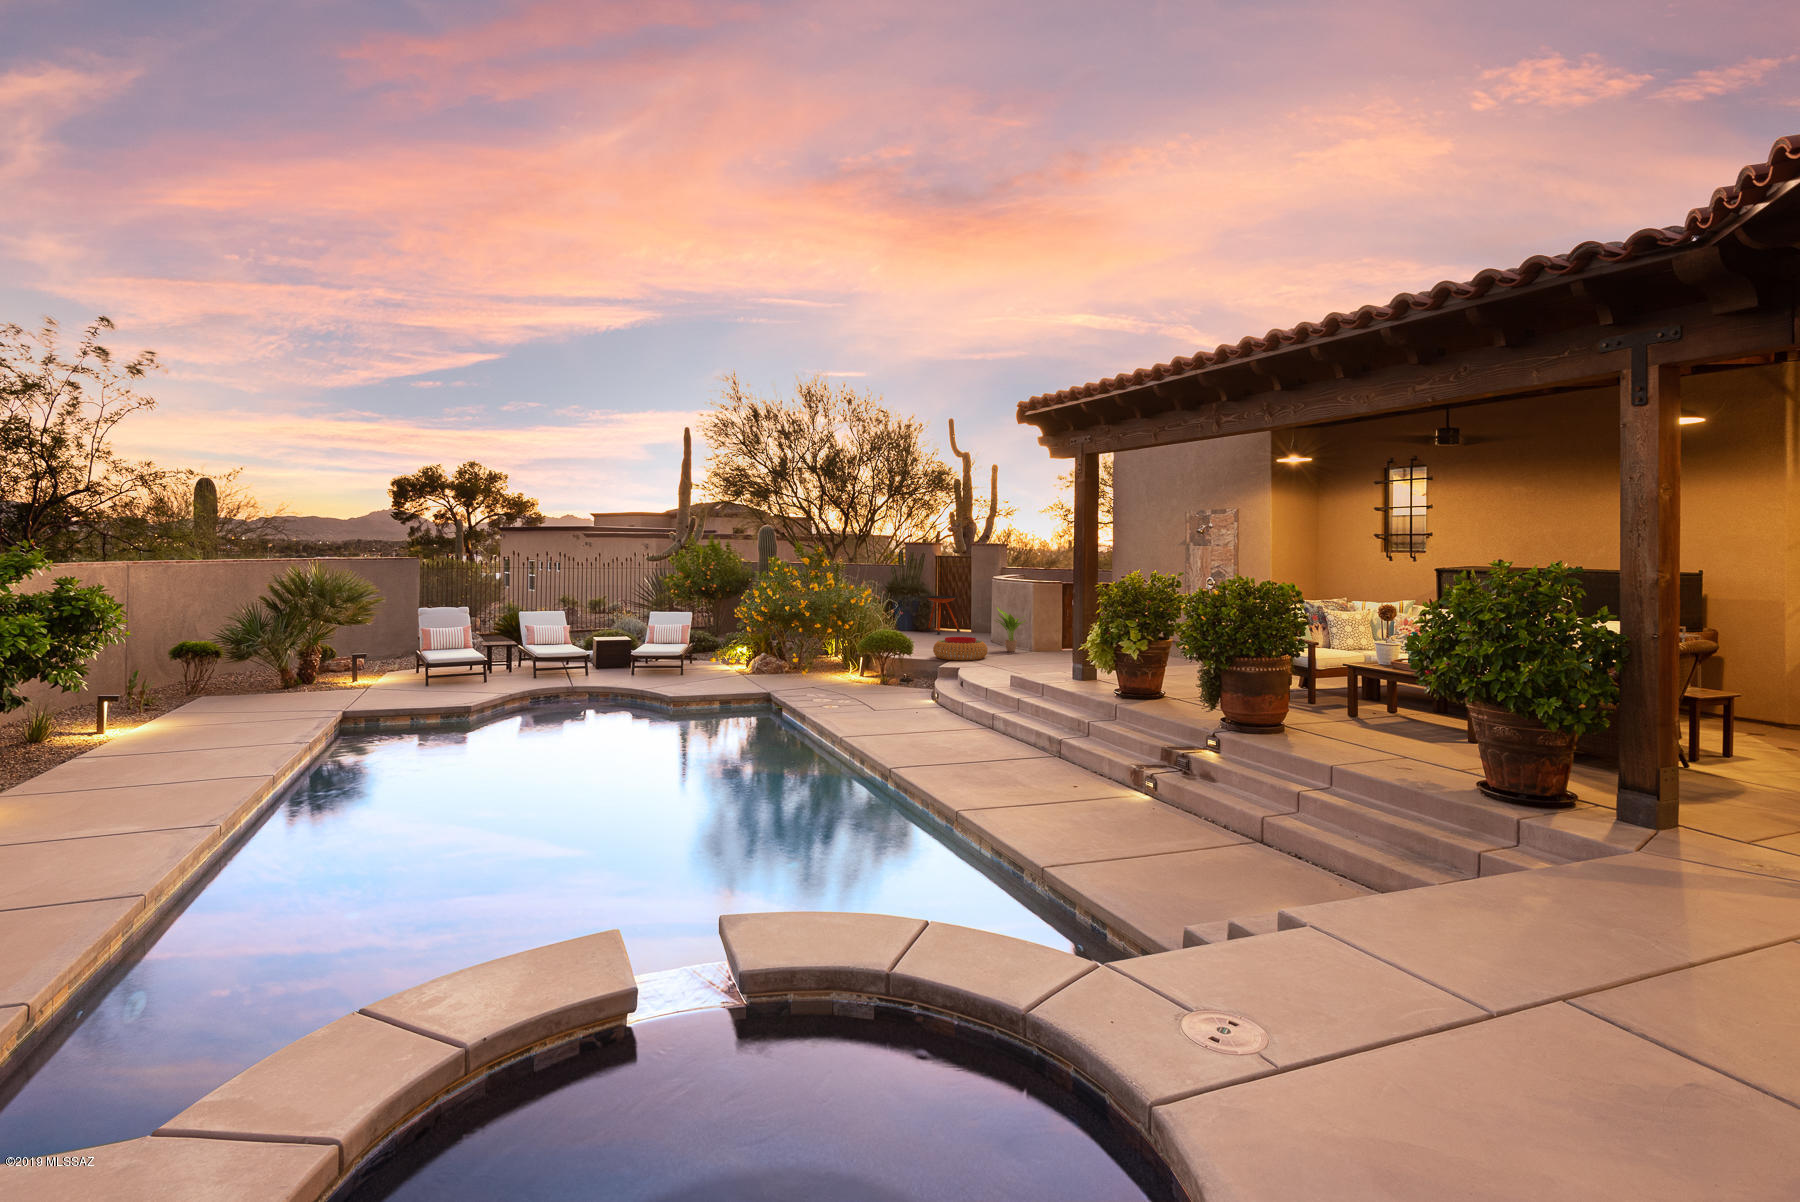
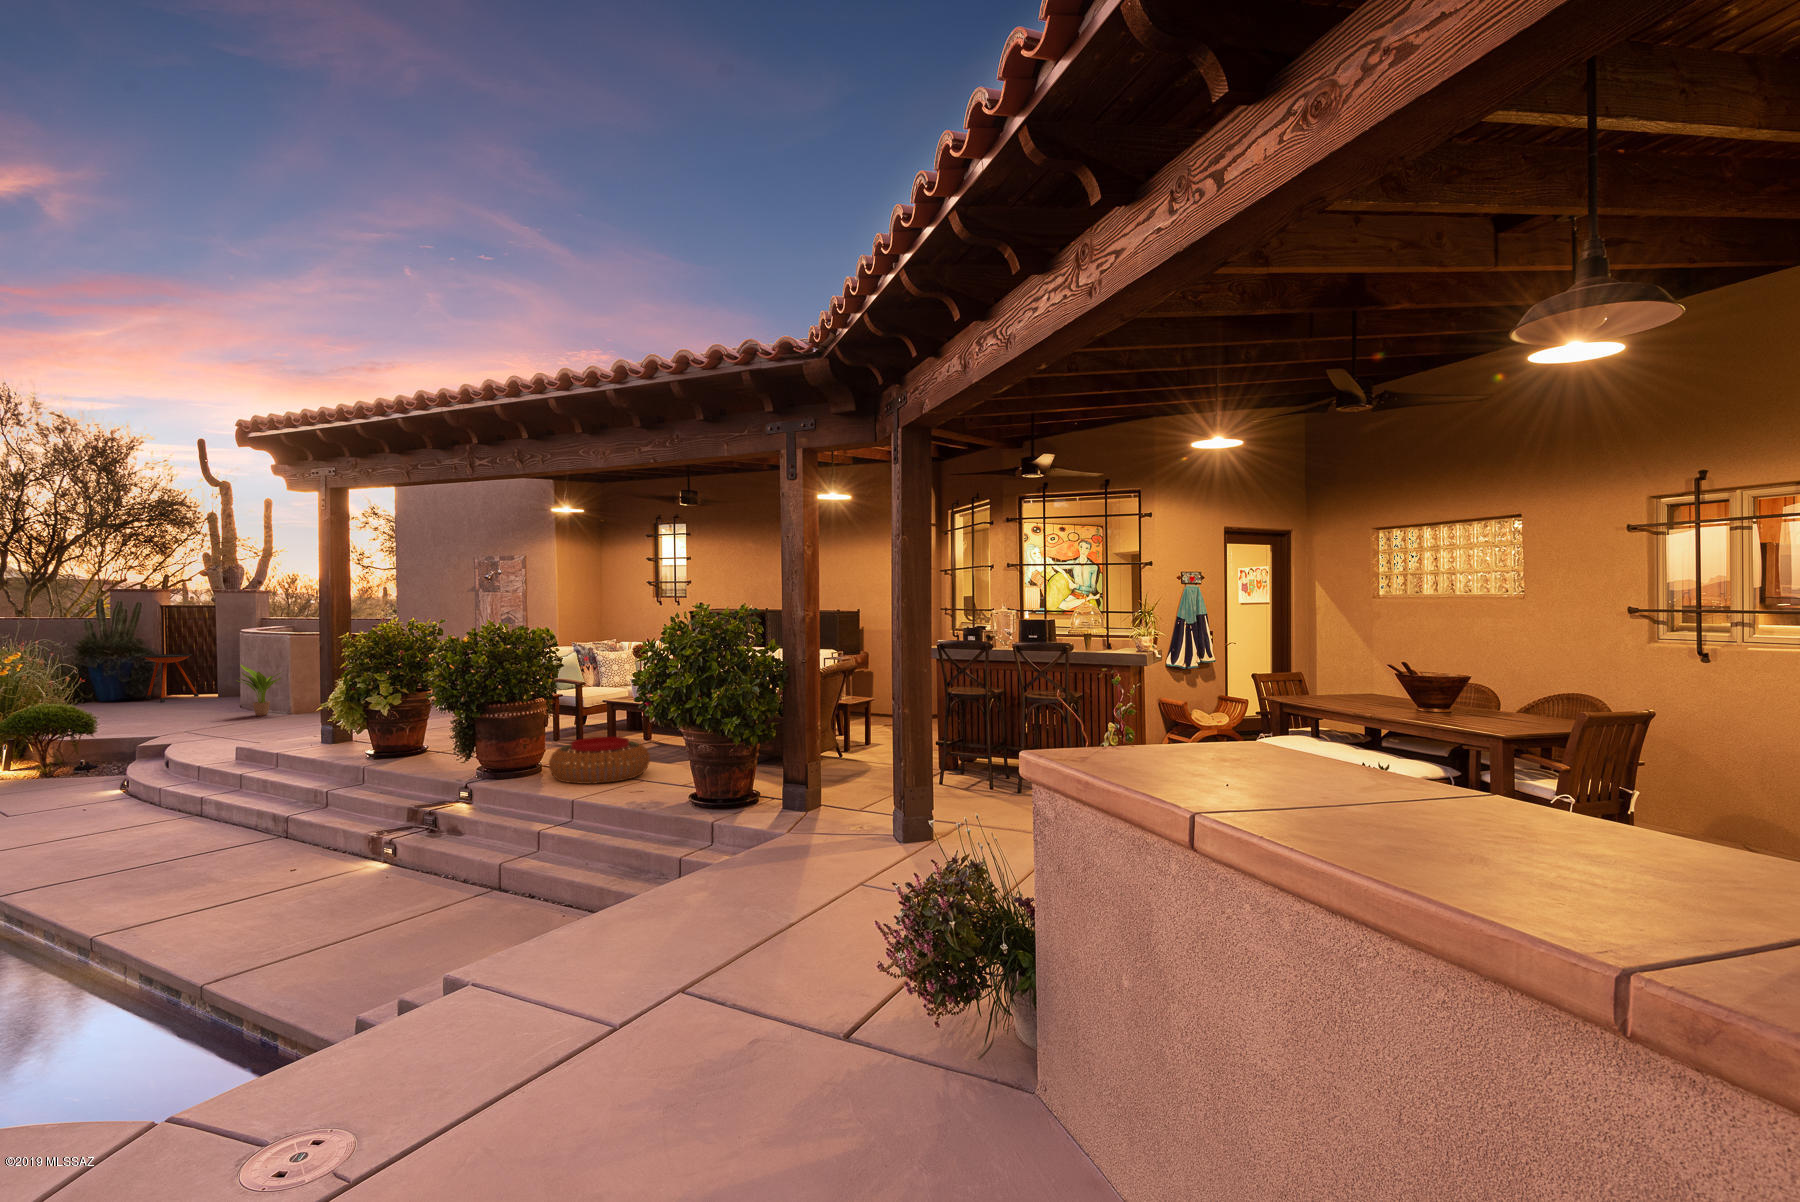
pouf: present [933,637,988,660] -> present [549,737,650,784]

